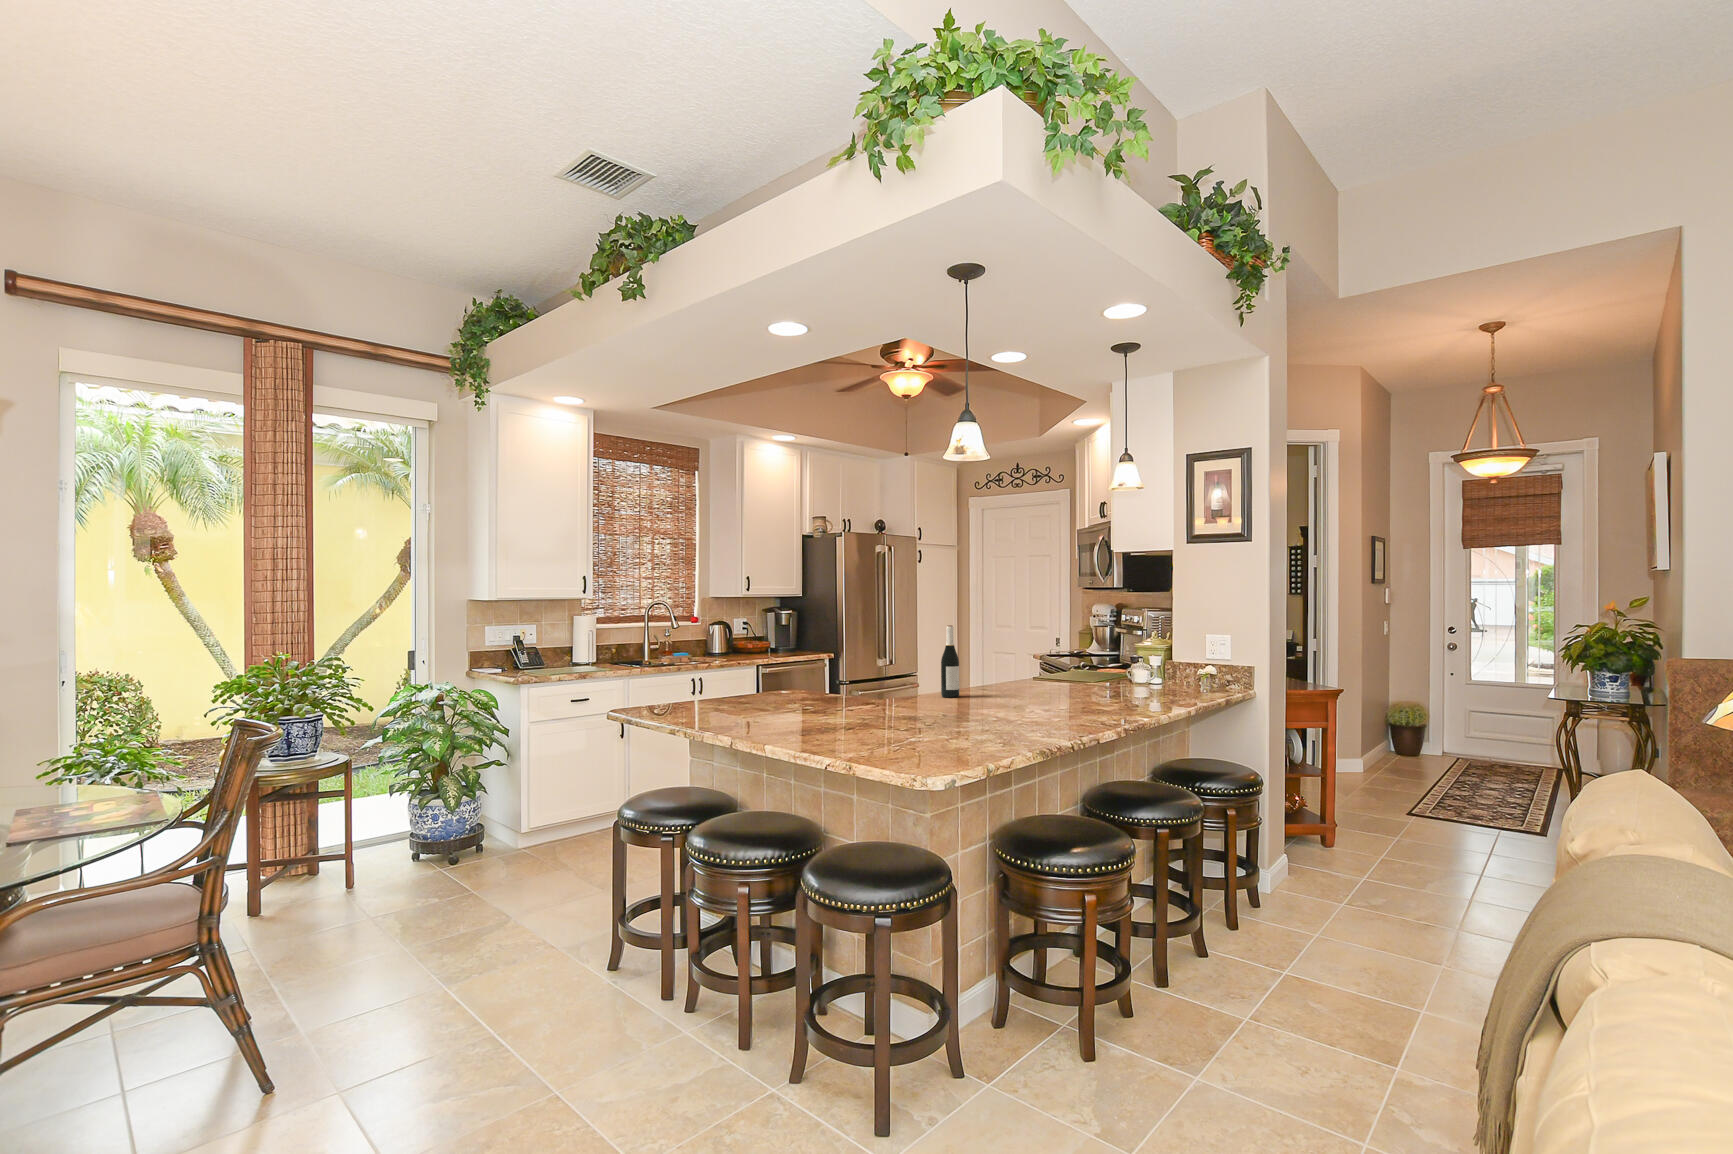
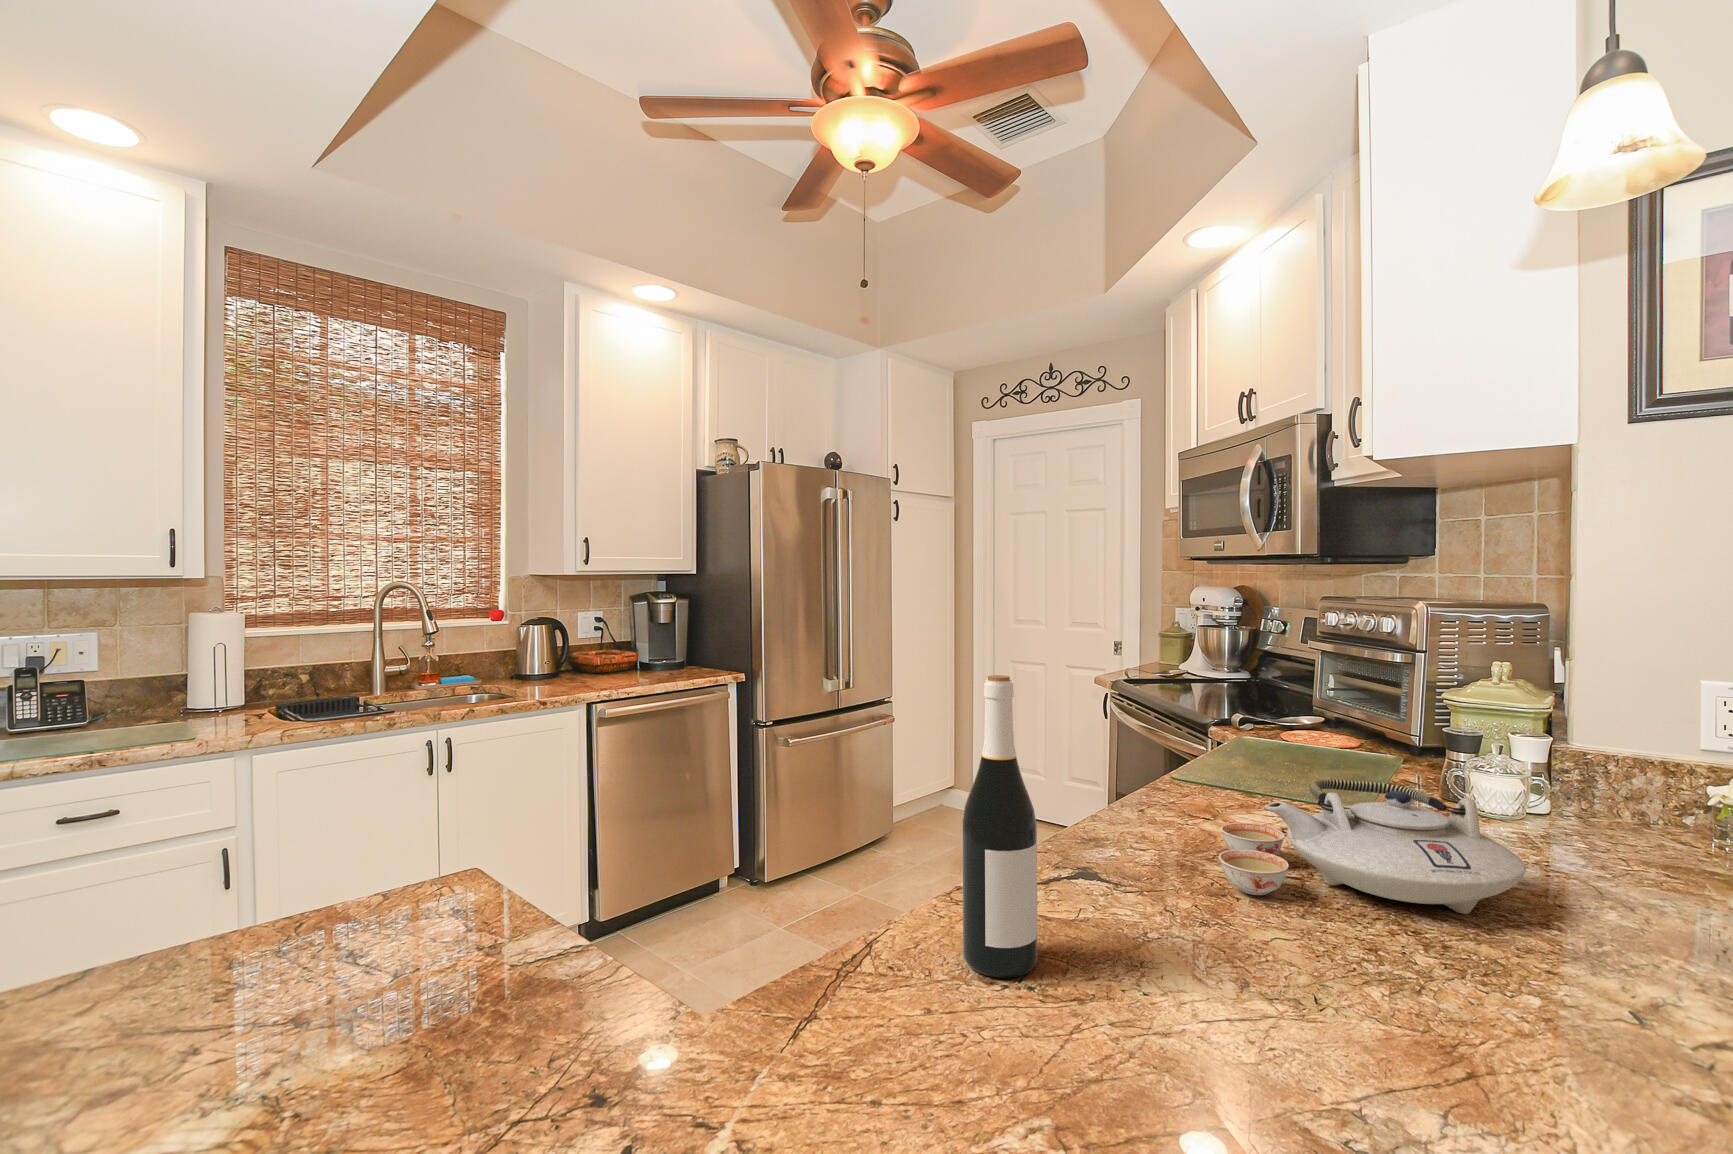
teapot: none [1017,662,1098,692] -> present [1219,779,1526,914]

